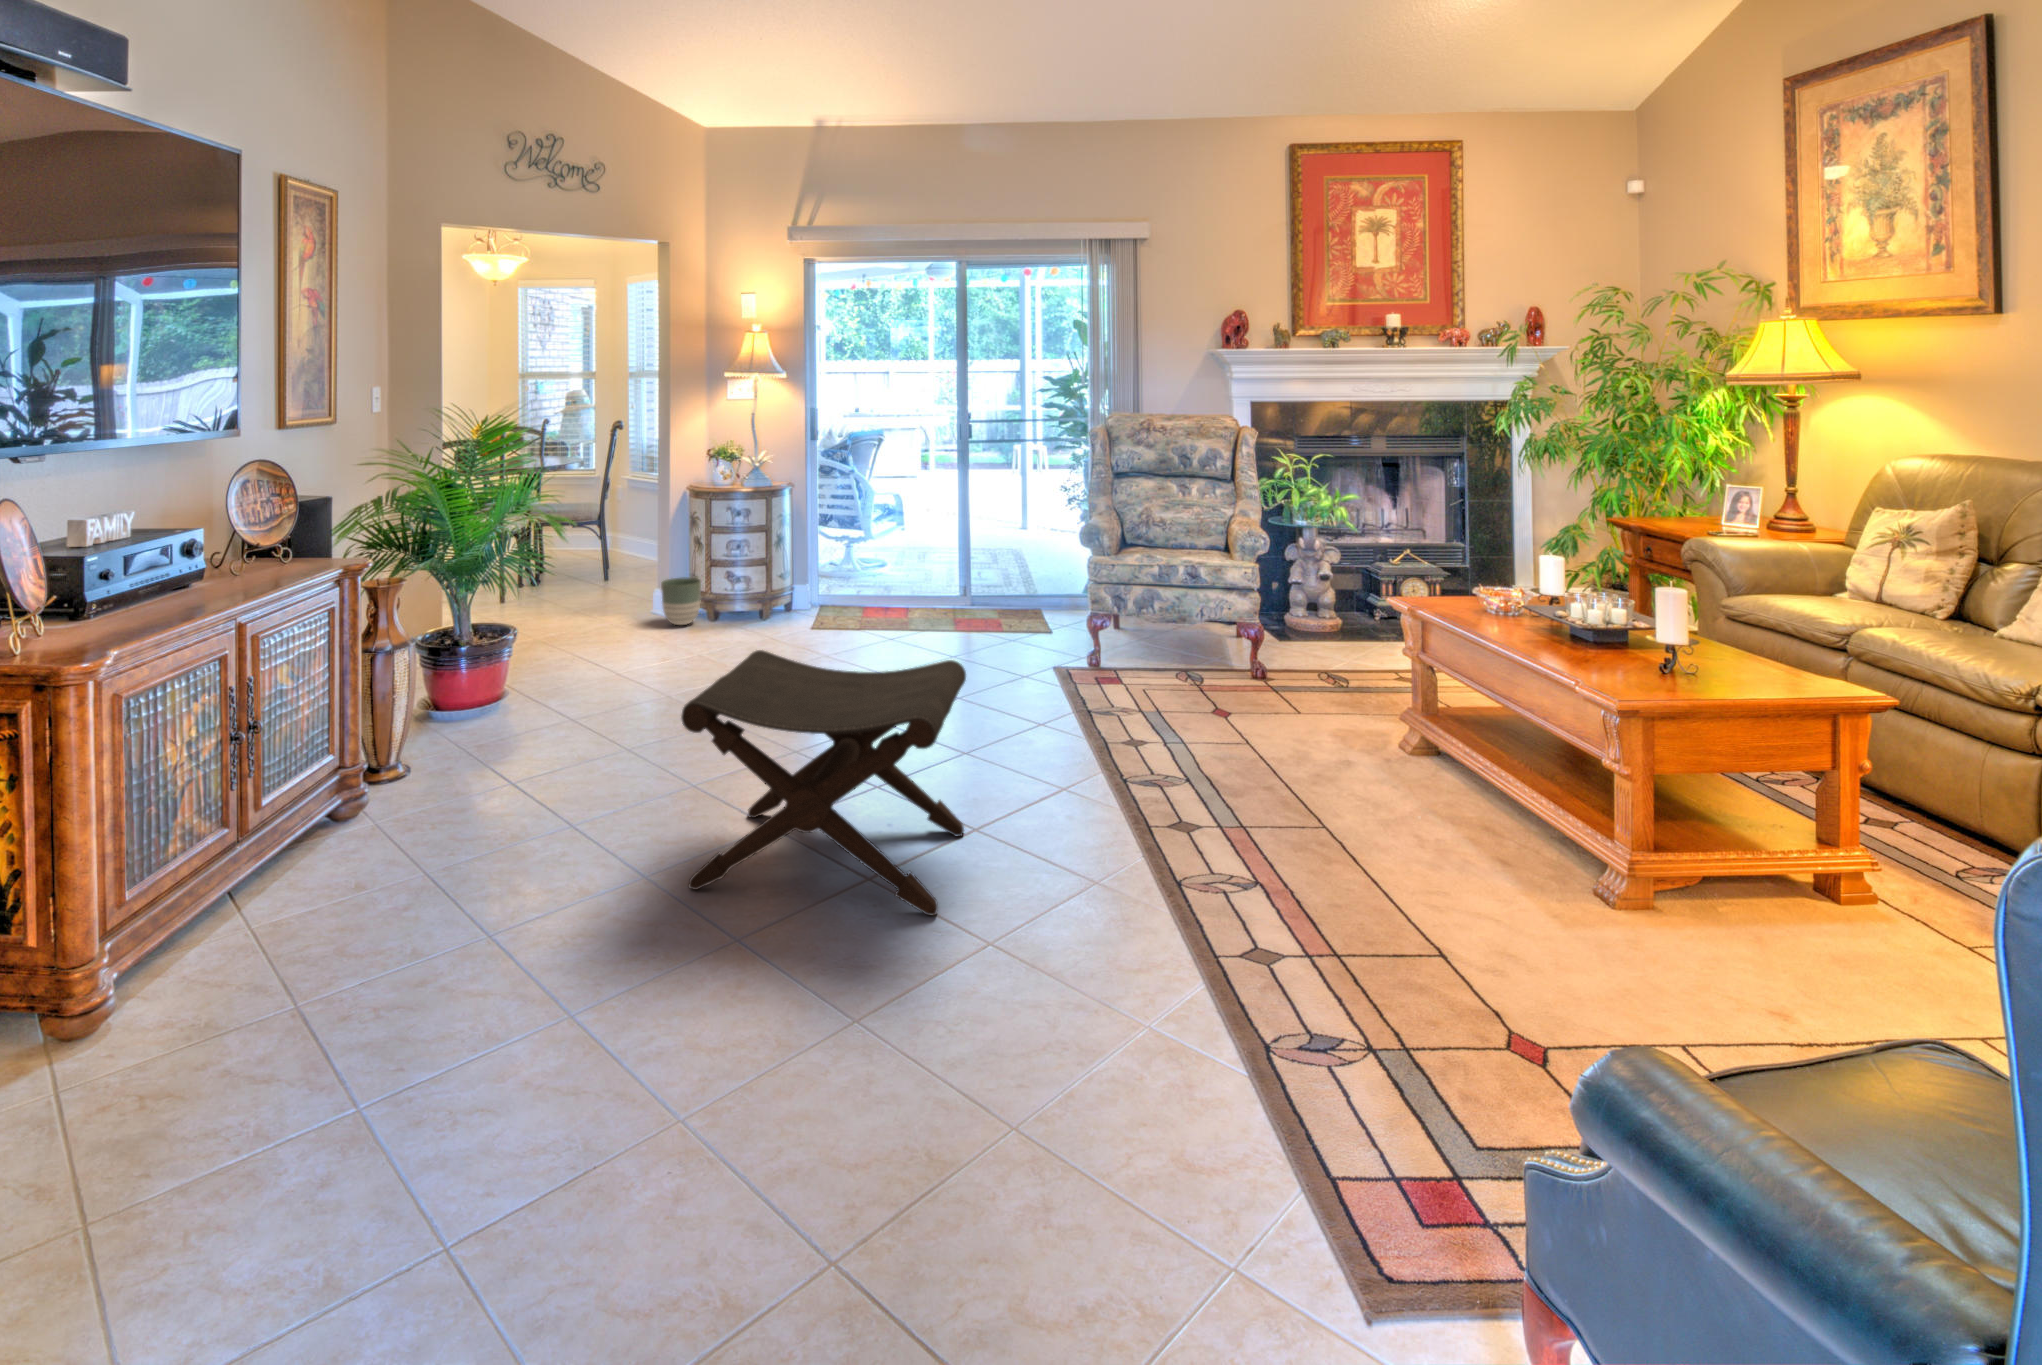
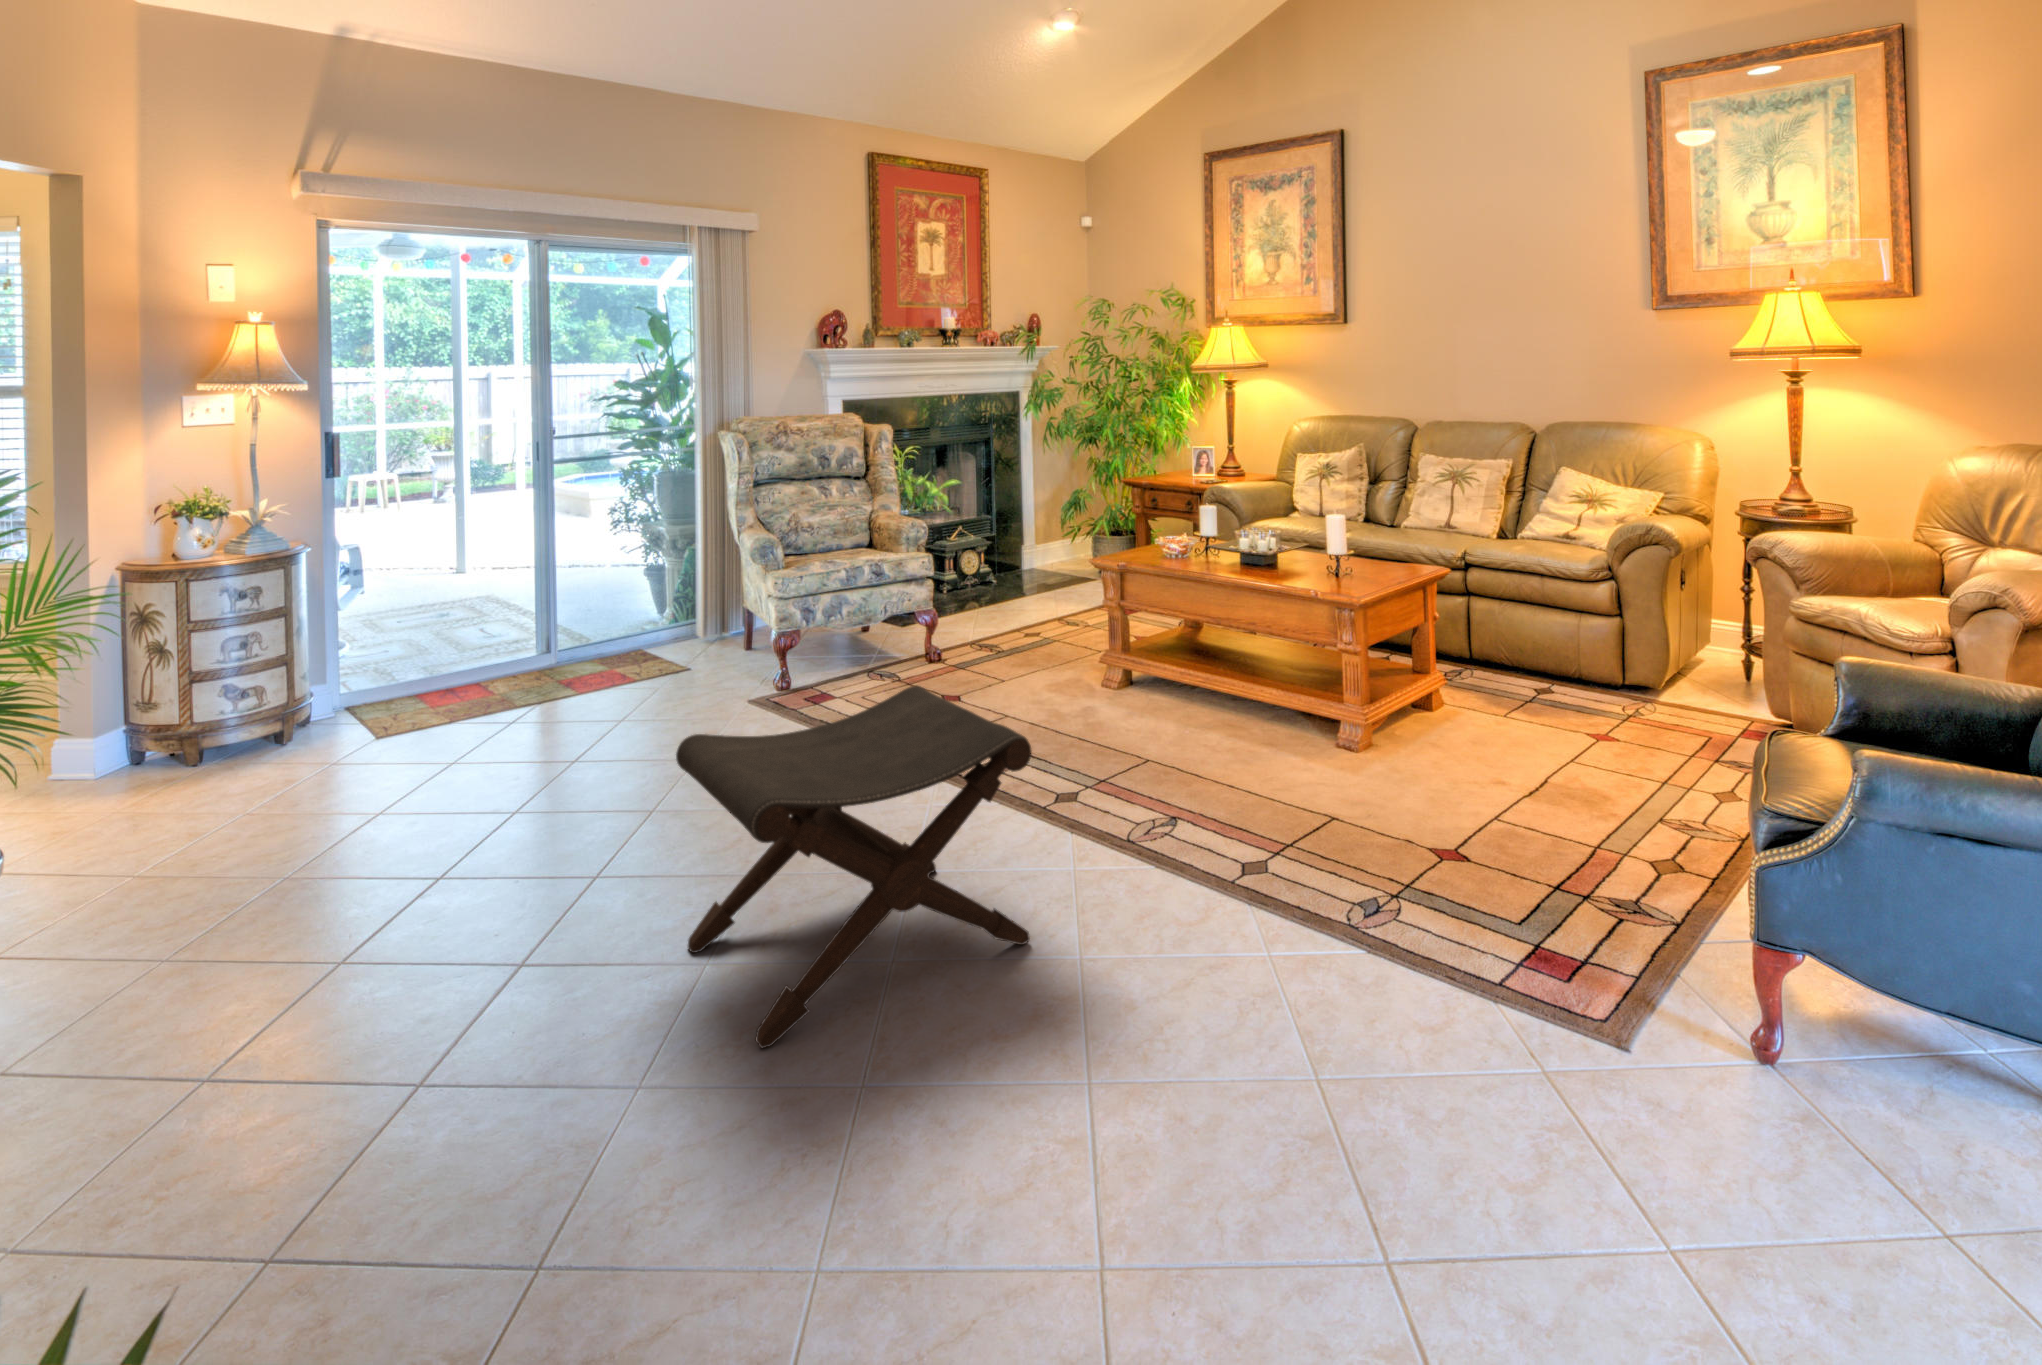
planter: present [661,577,701,625] -> none [106,710,186,791]

